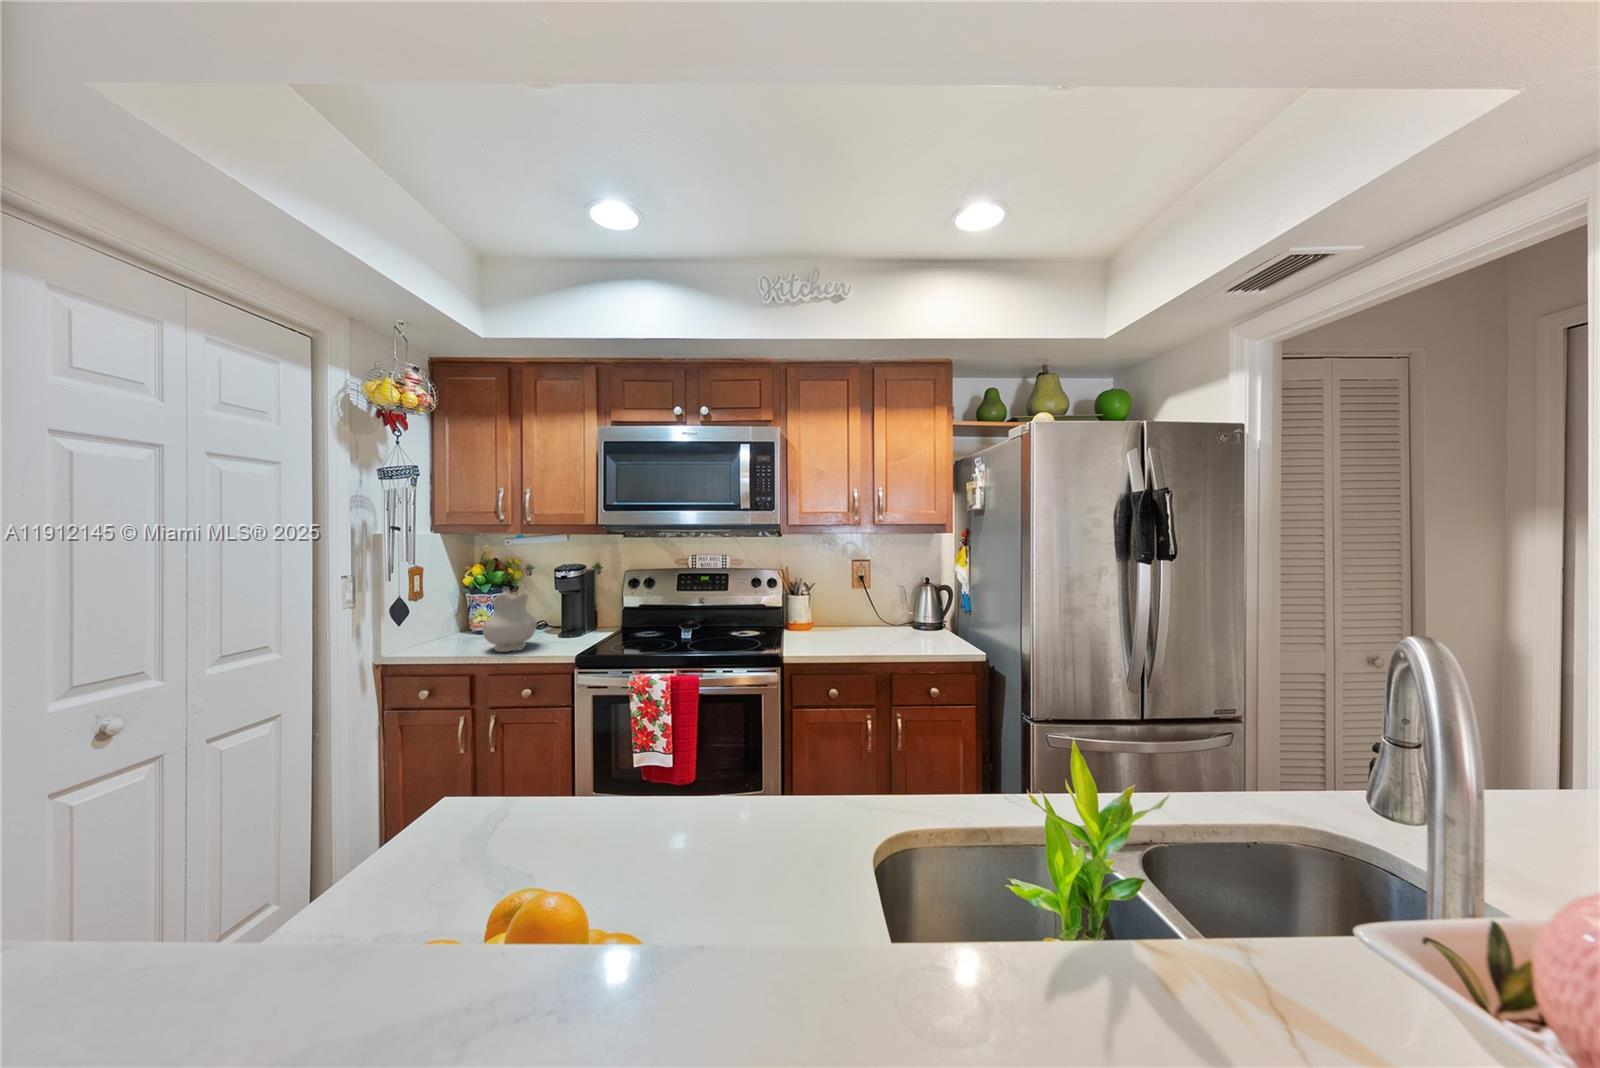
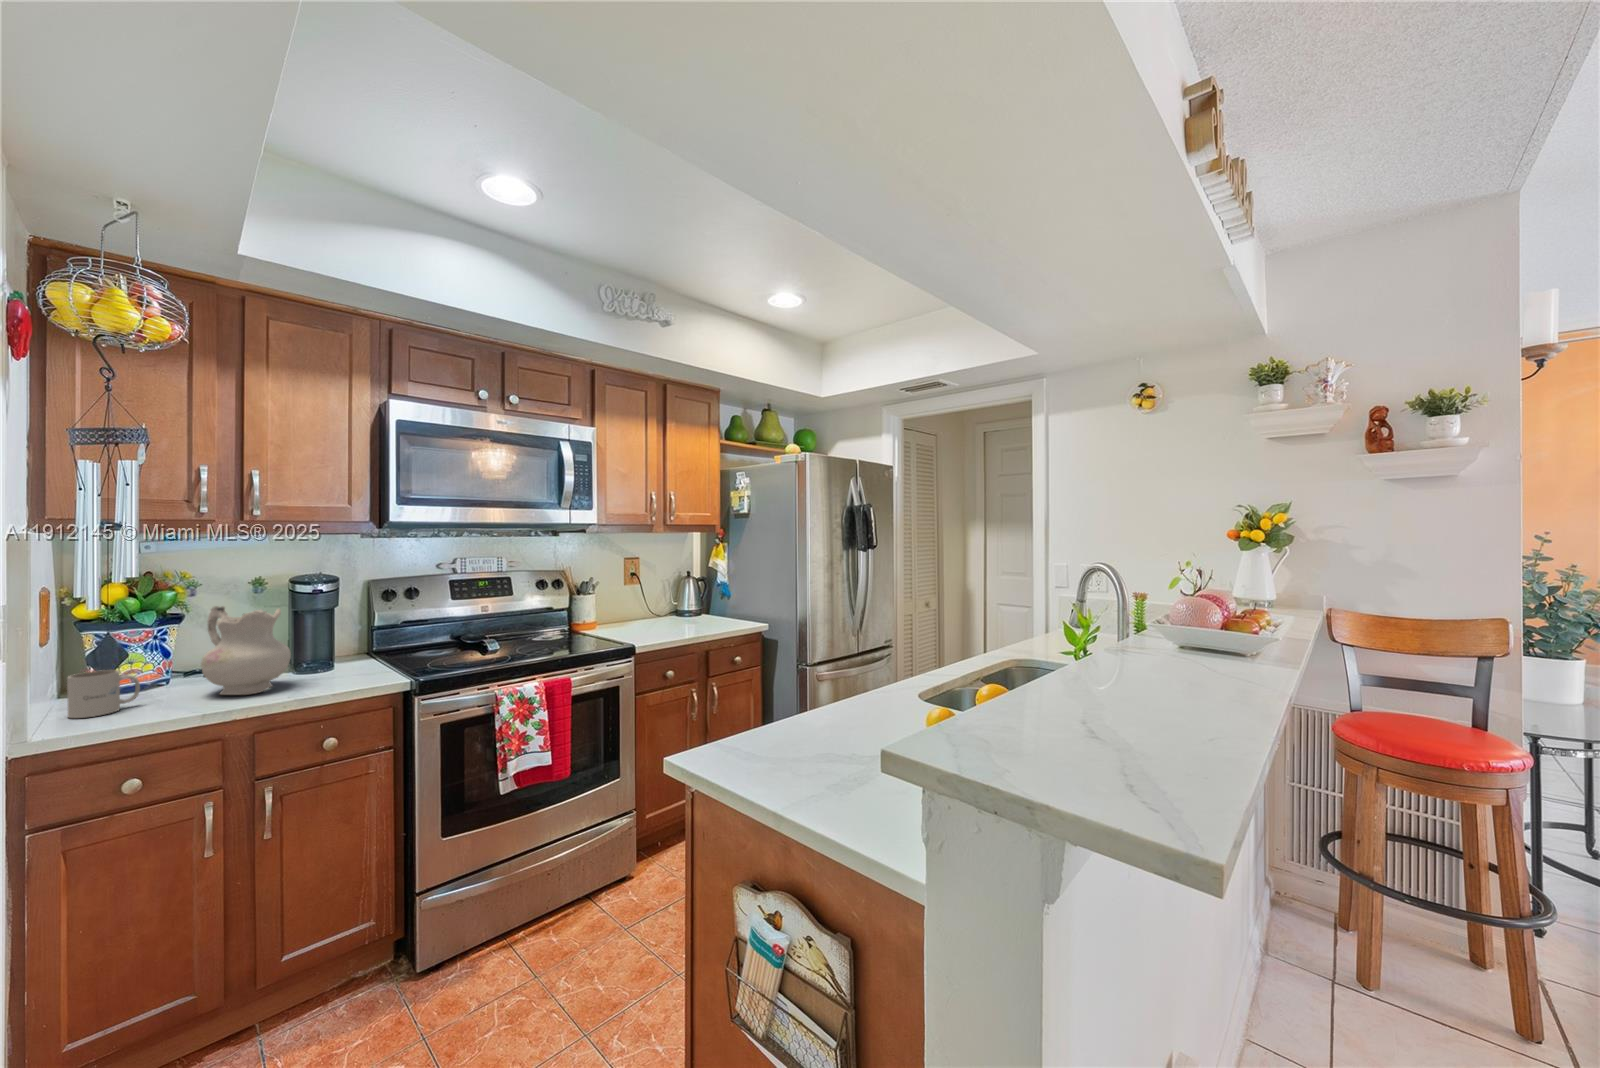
mug: none [424,623,460,652] -> present [67,670,140,718]

